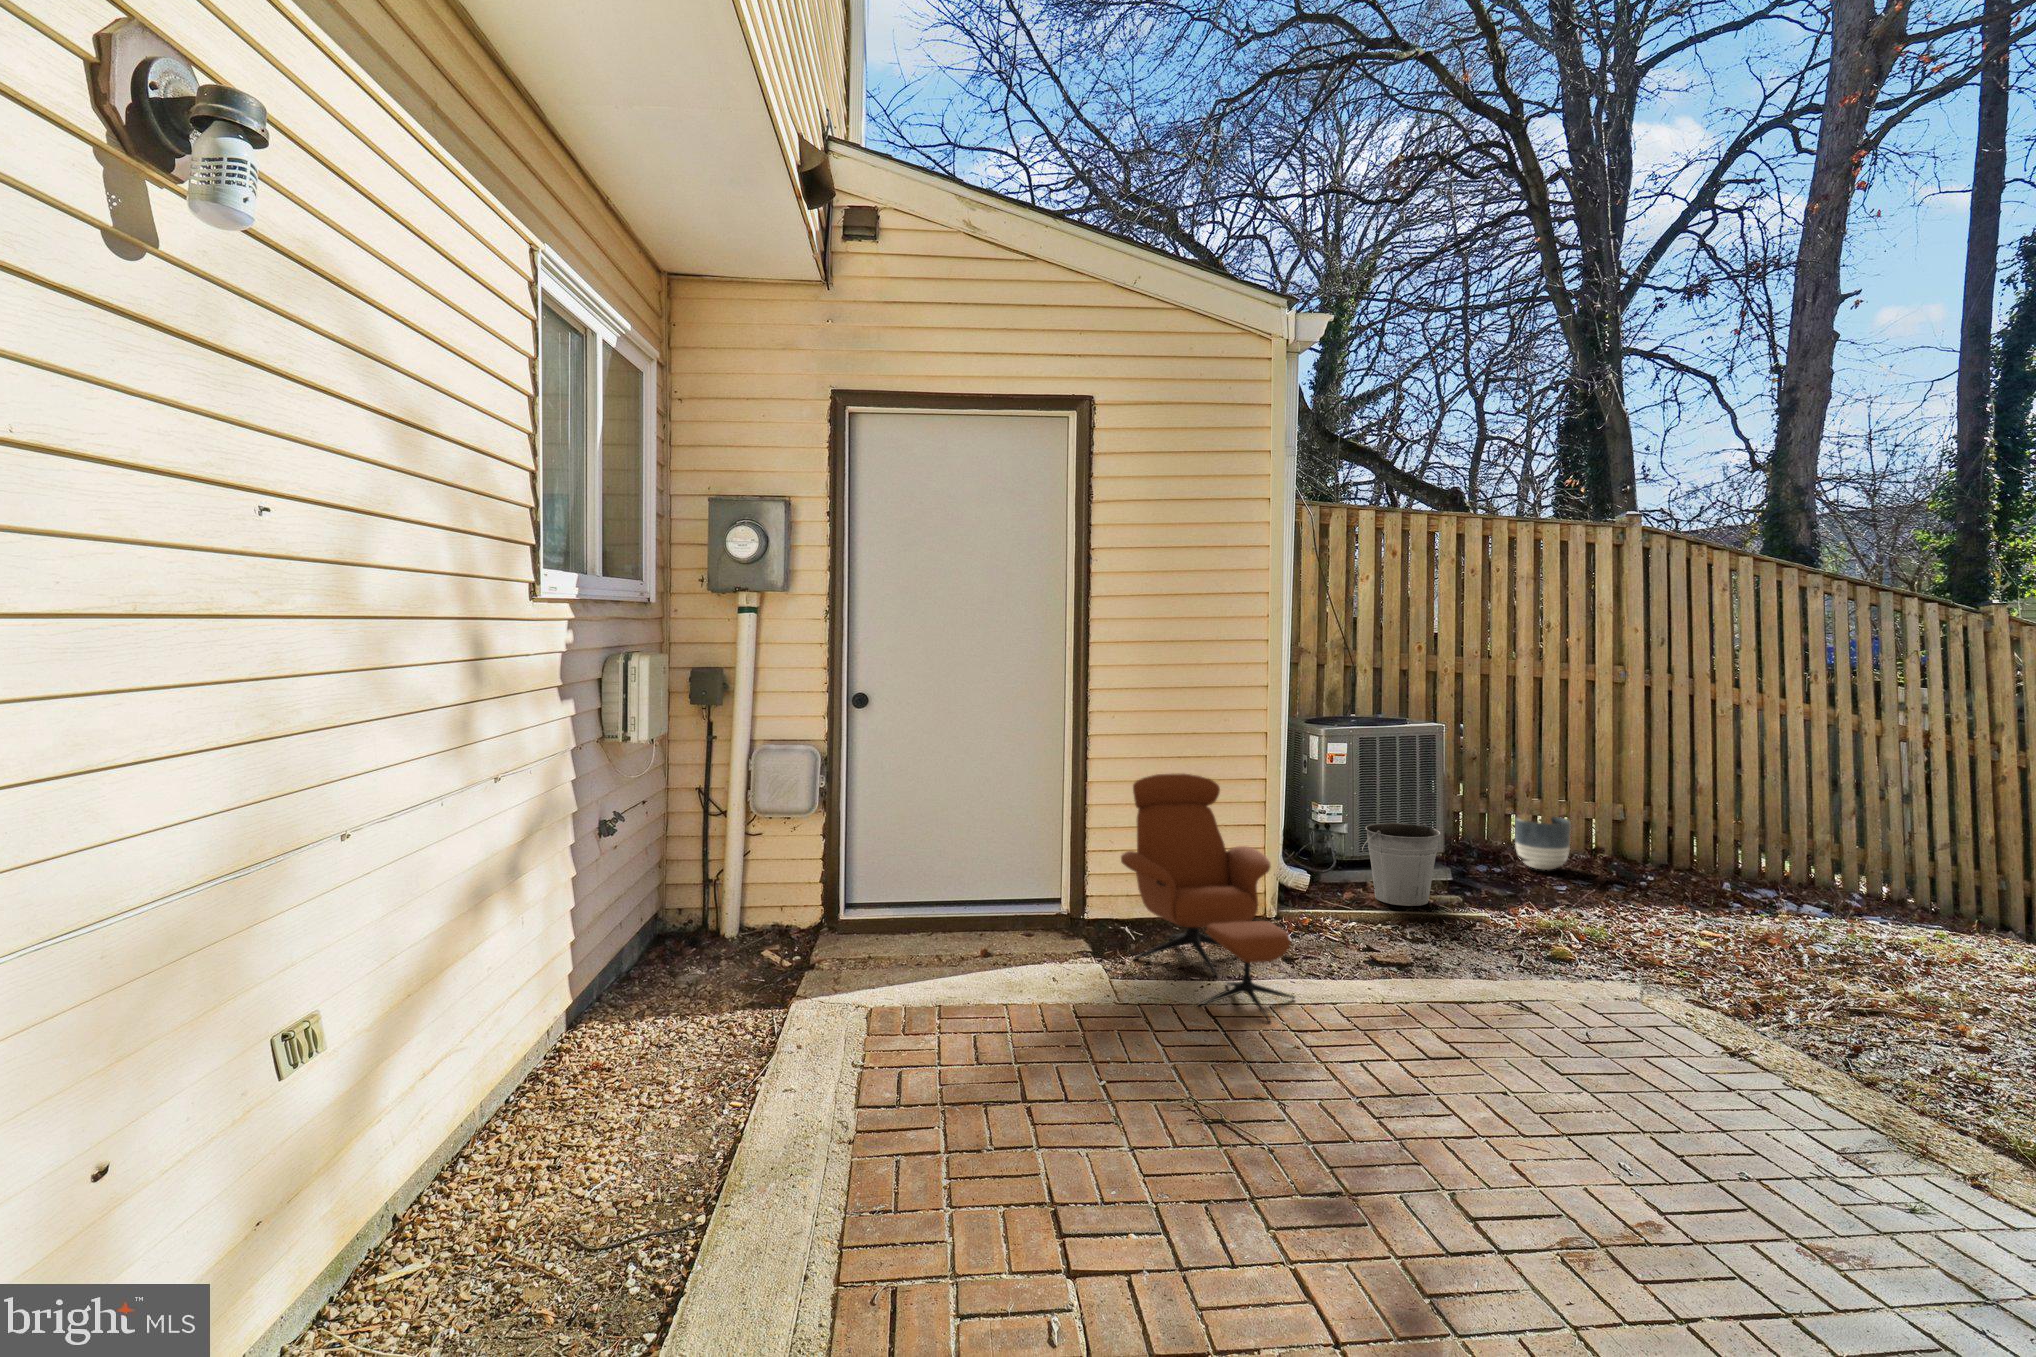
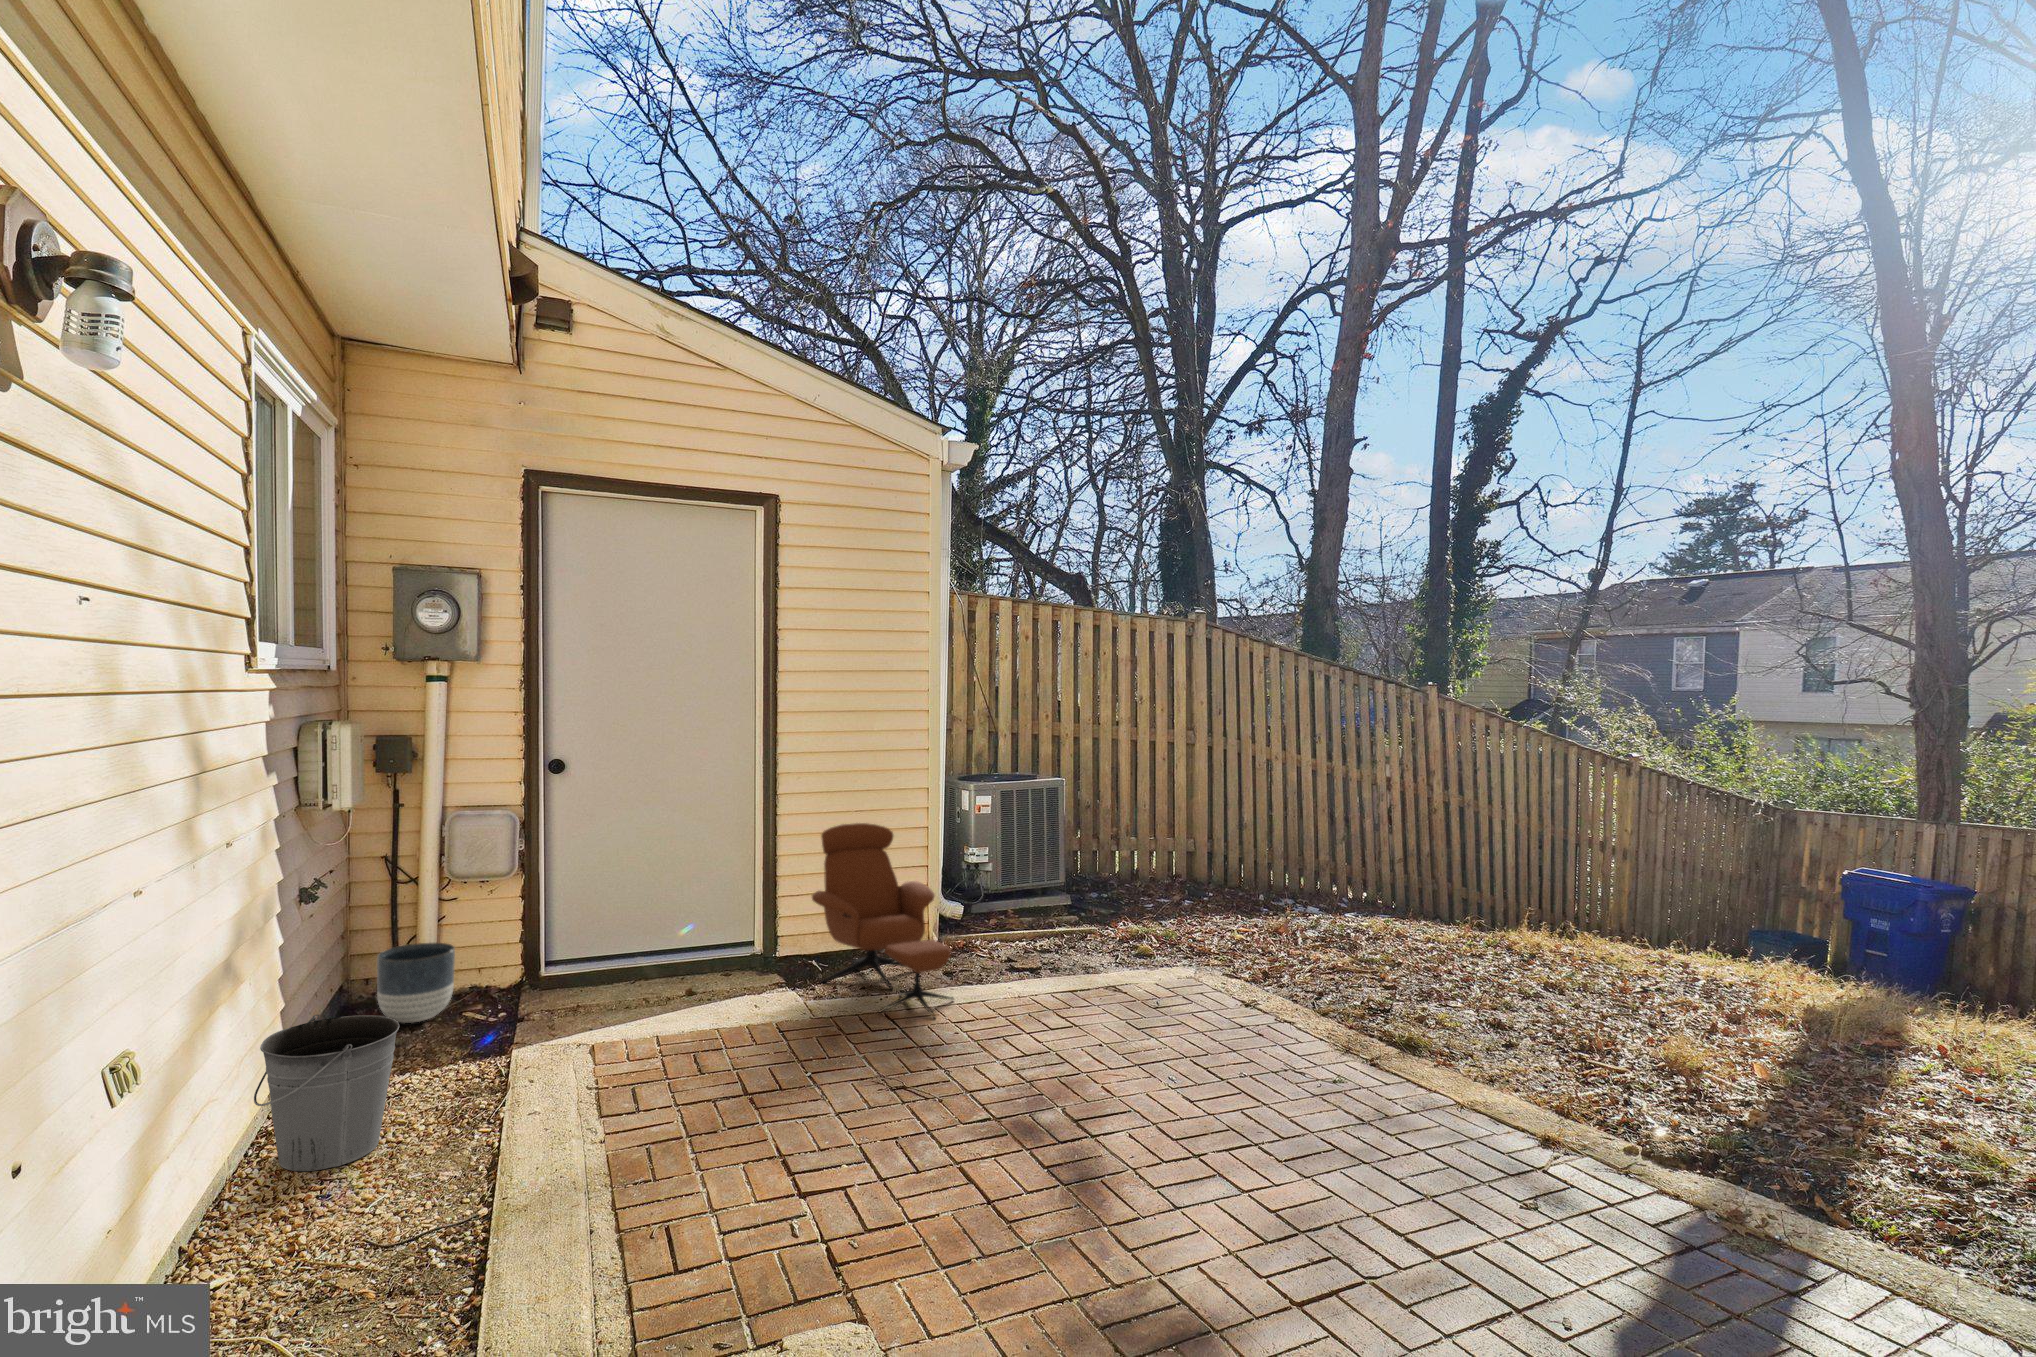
planter: present [1515,817,1571,870] -> present [377,943,455,1023]
bucket: present [1362,823,1440,906] -> present [254,1015,399,1171]

